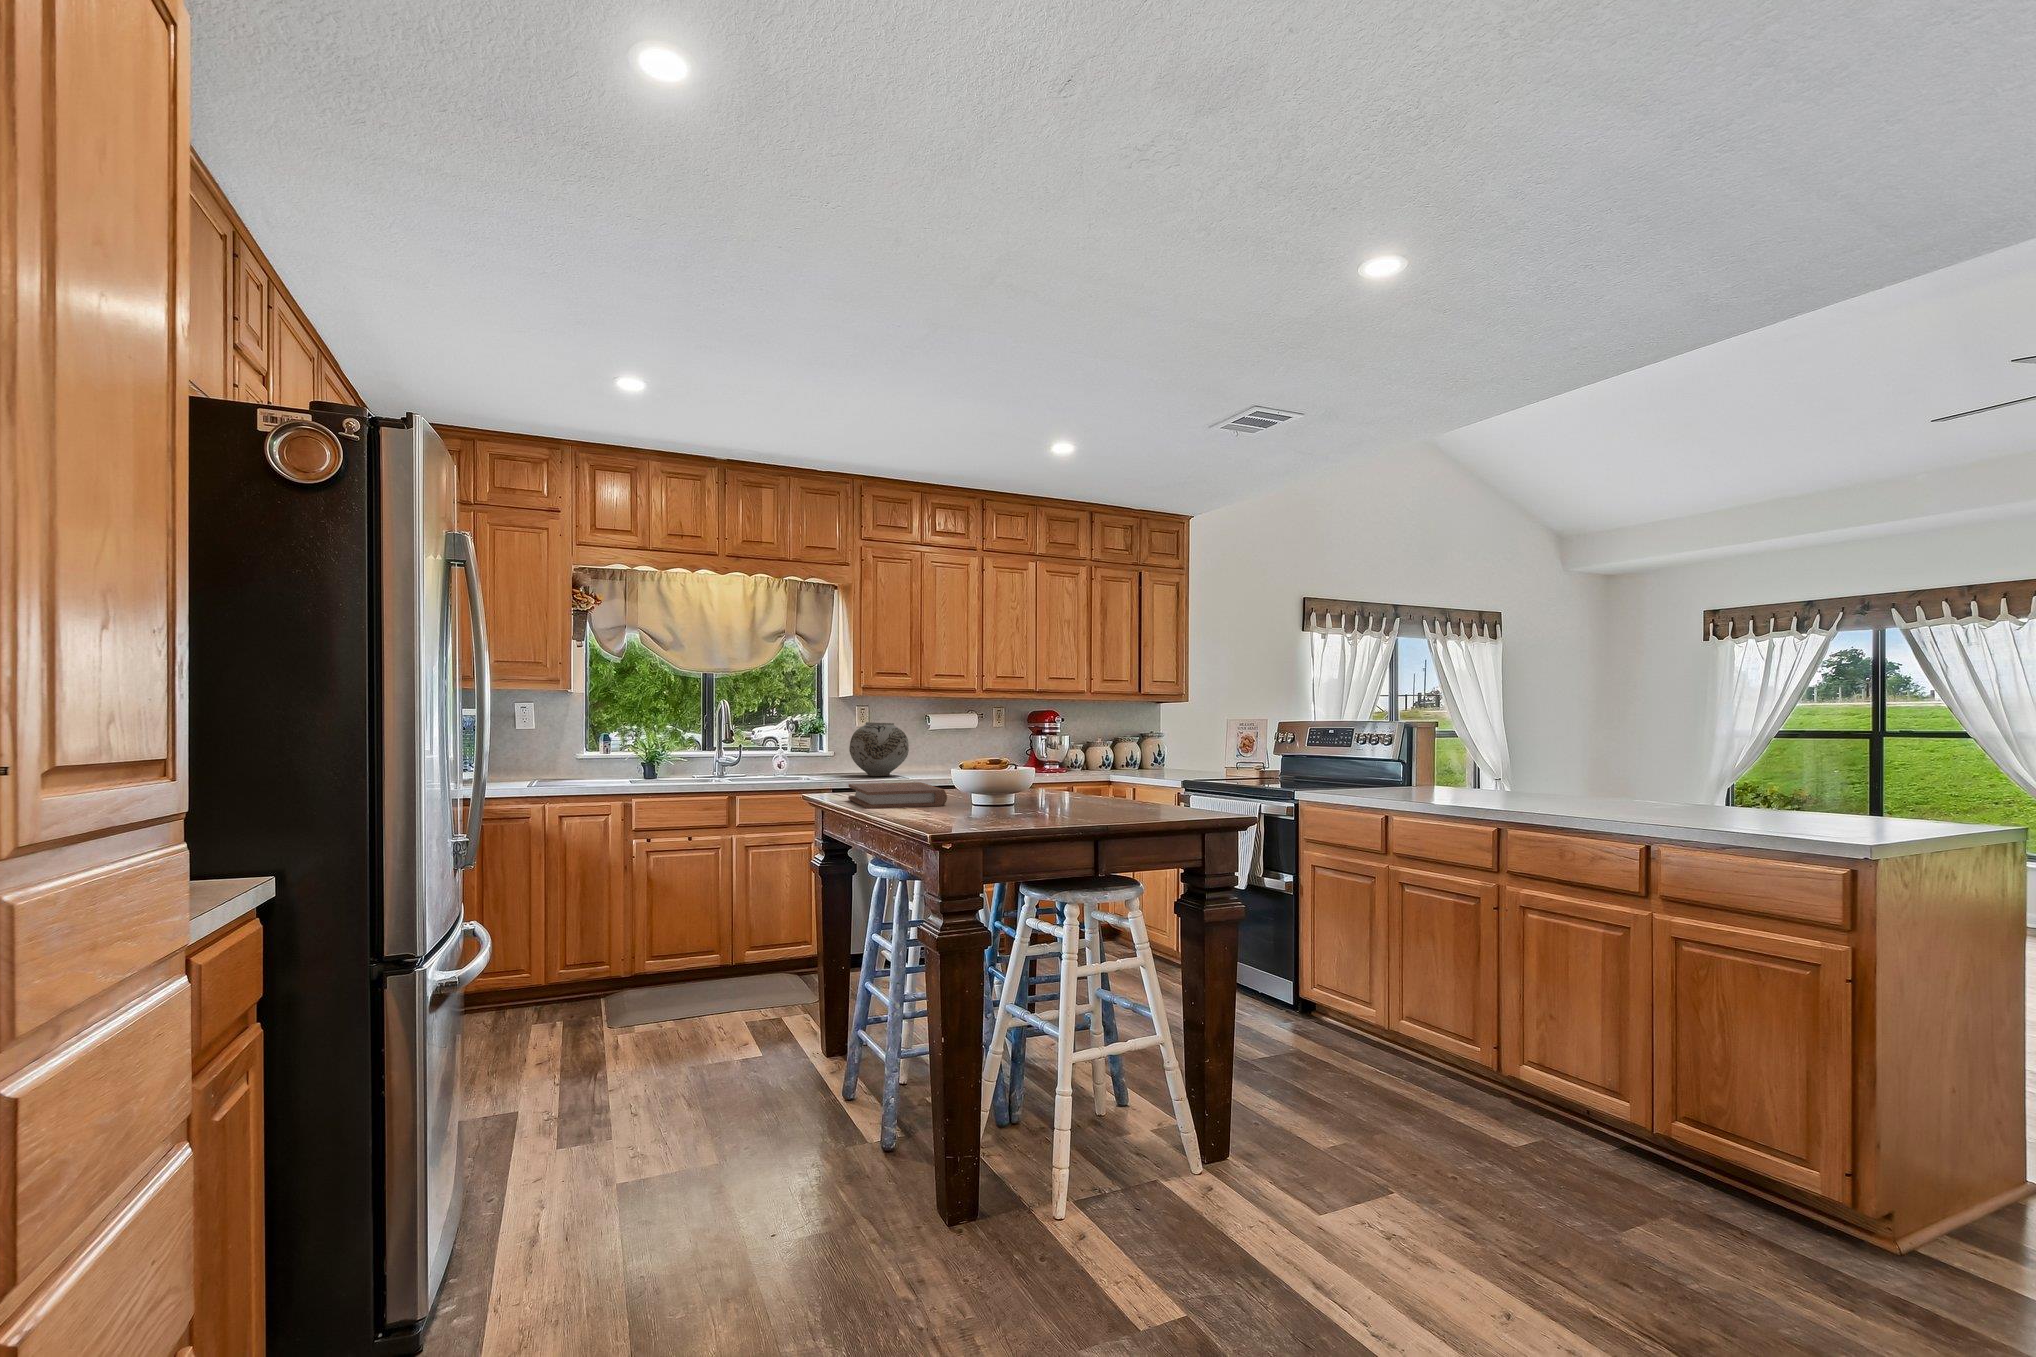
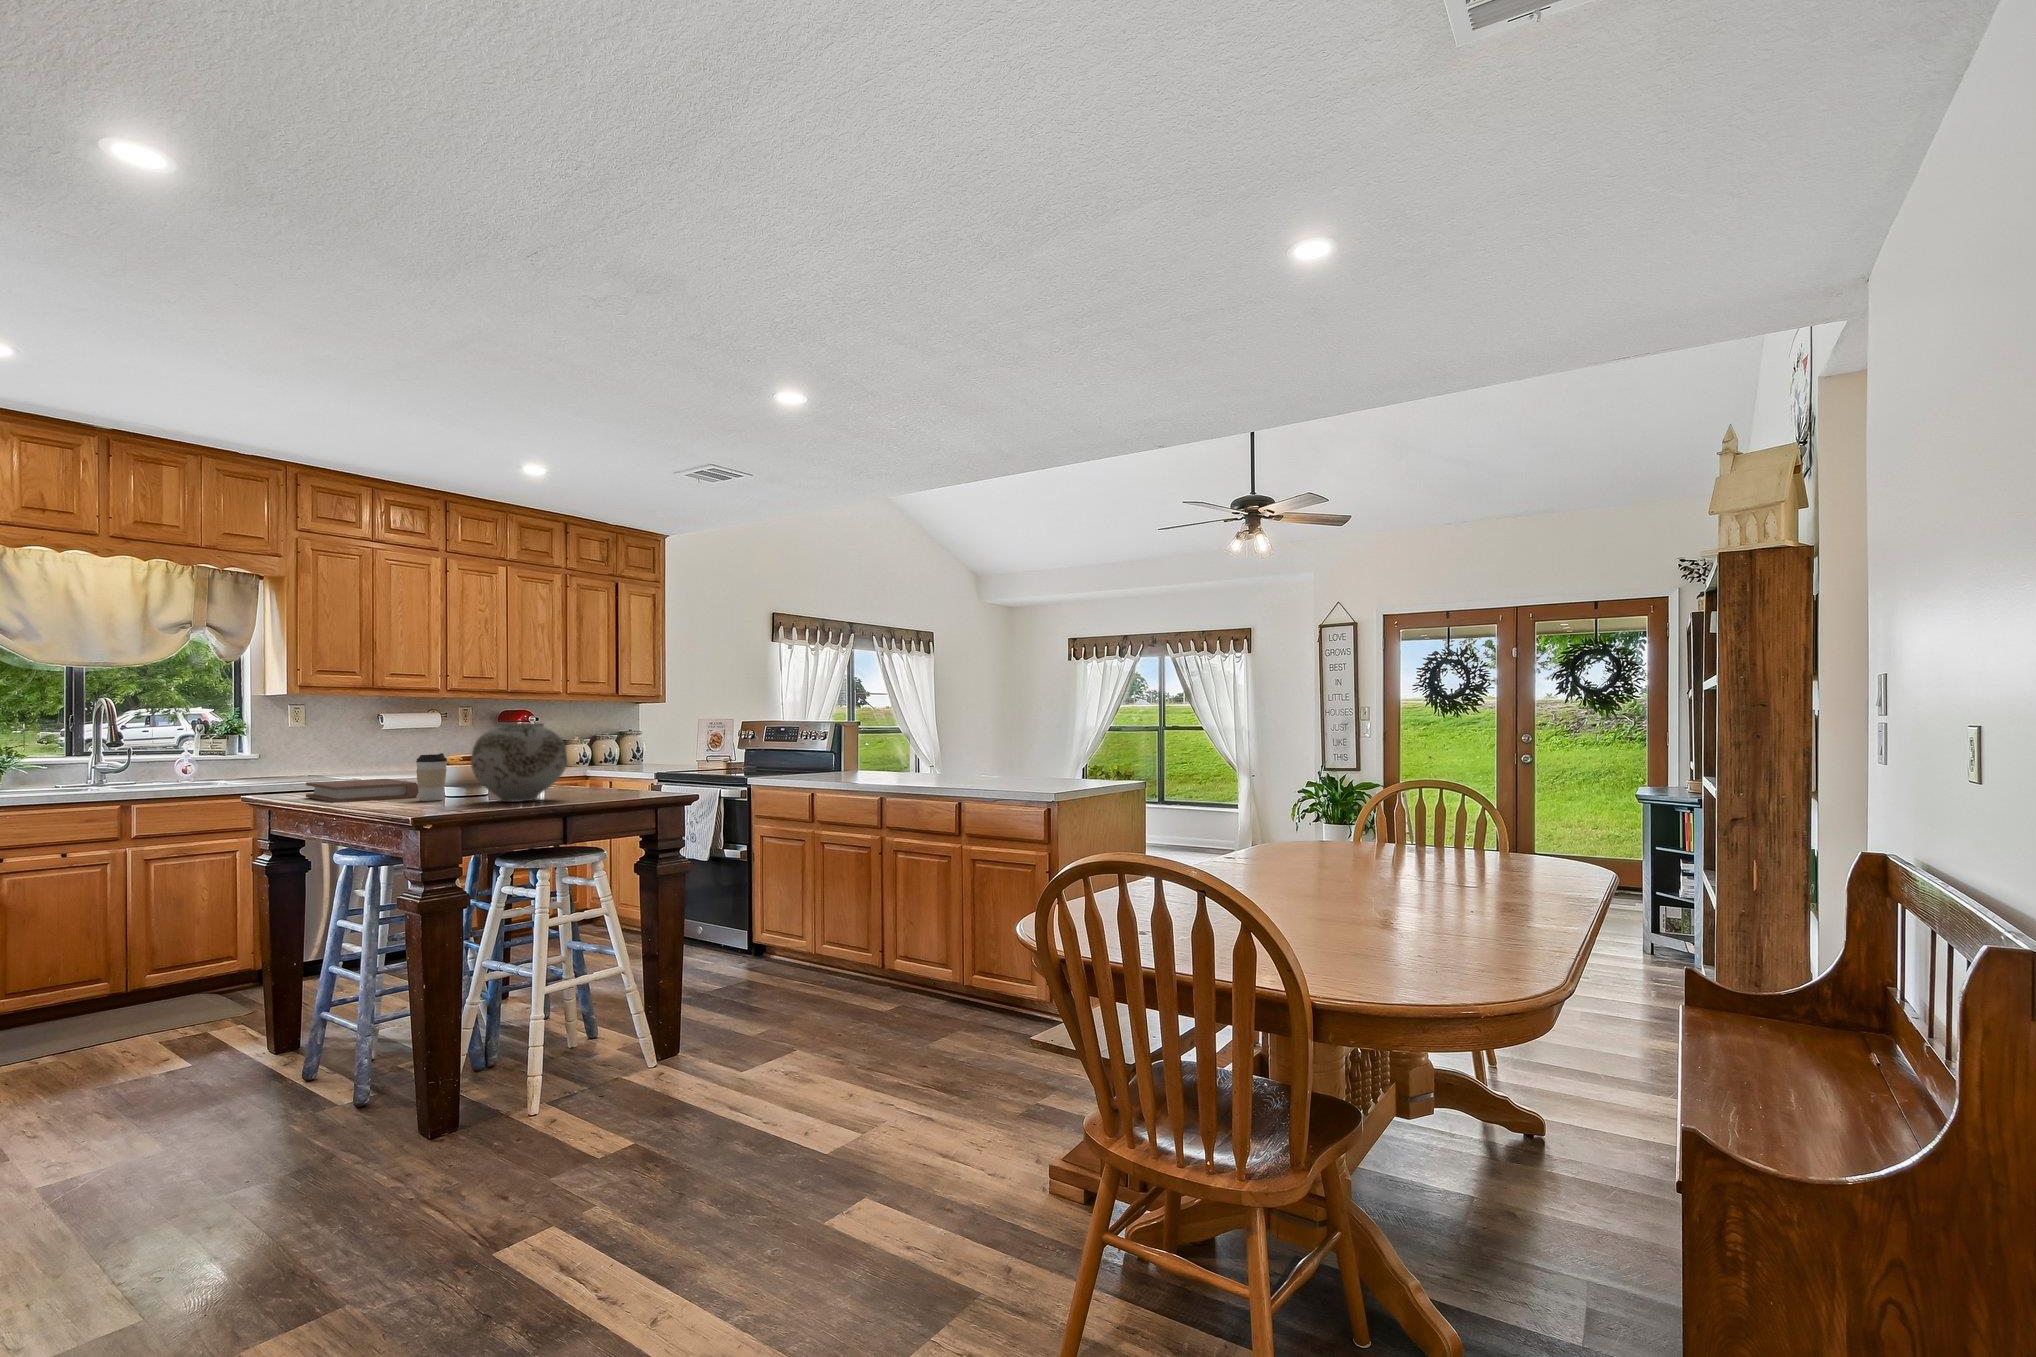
vase: present [849,722,909,776] -> present [471,722,567,802]
coffee cup: none [941,759,972,812] -> present [416,753,447,801]

